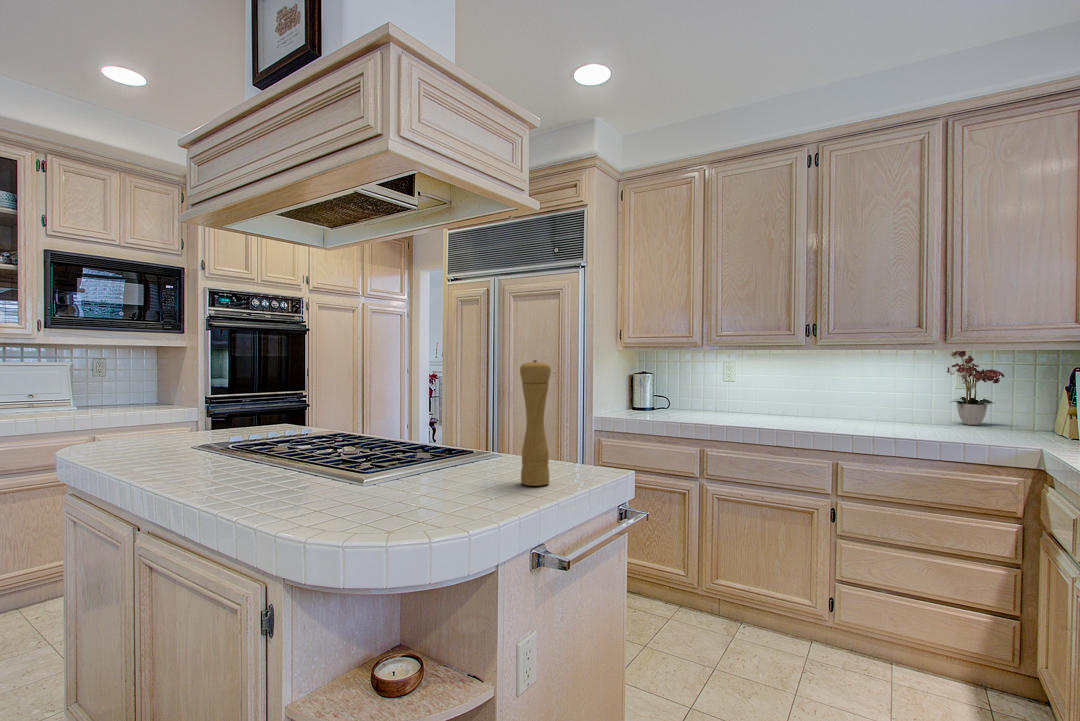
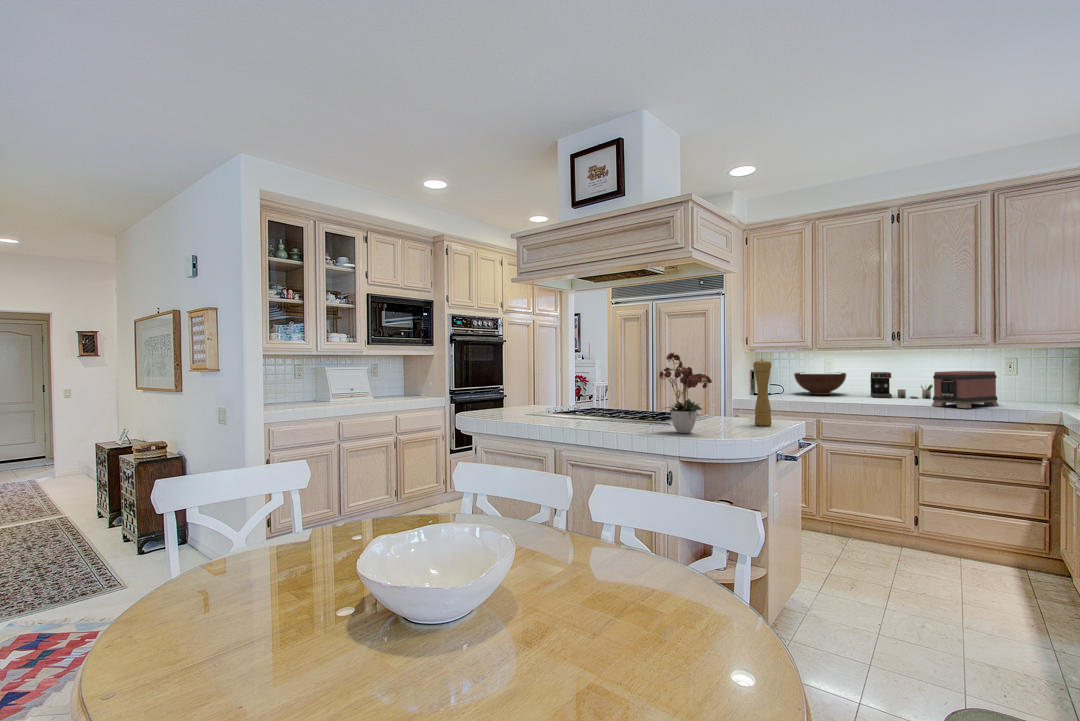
flower arrangement: present [947,351,1004,425] -> present [659,353,712,433]
fruit bowl: none [685,379,752,411] -> present [794,373,846,395]
coffee maker: none [783,380,862,419] -> present [871,372,933,398]
toaster: none [855,382,950,440] -> present [932,371,999,408]

